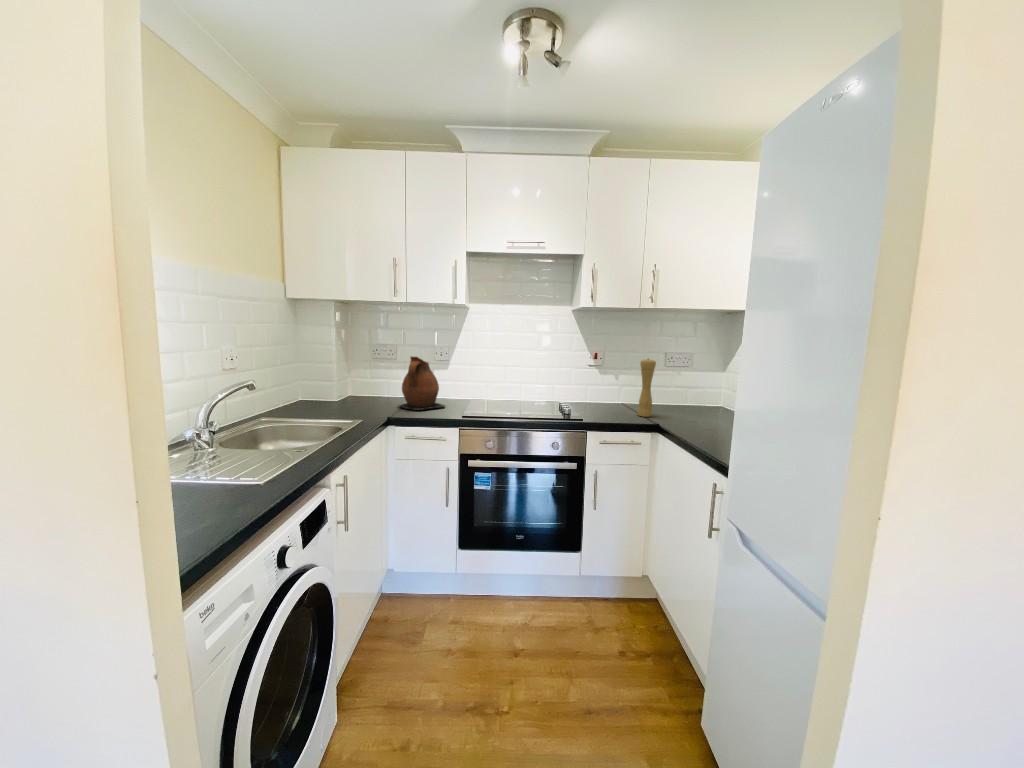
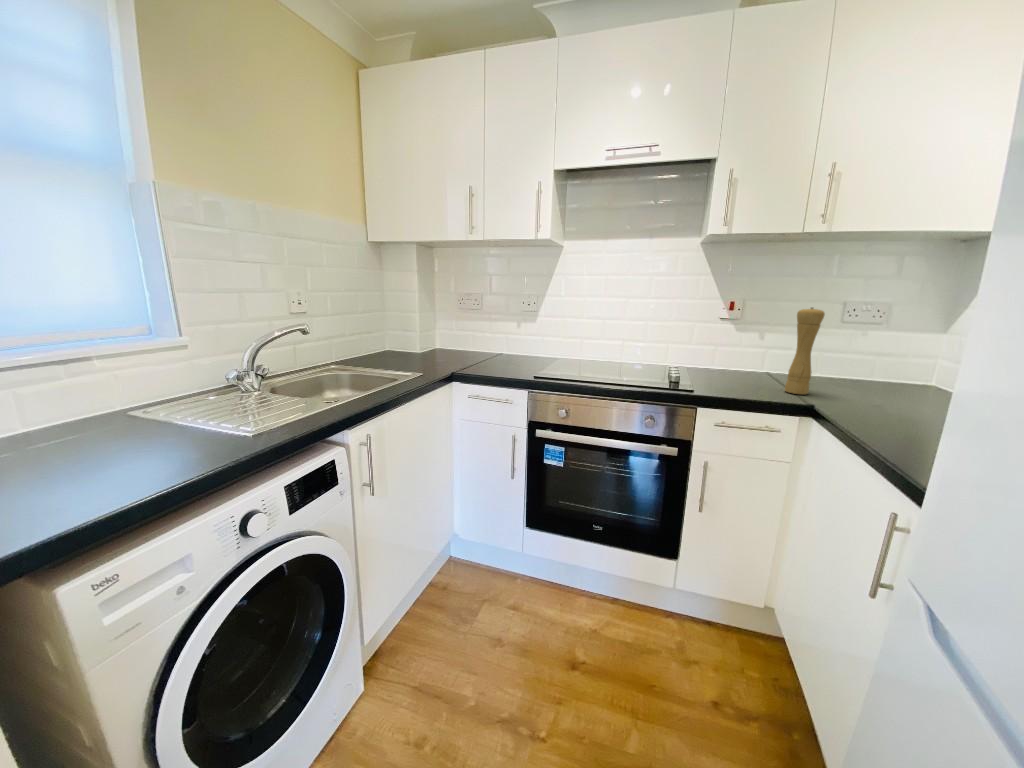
ceramic pitcher: present [400,356,445,410] -> none [471,304,525,366]

